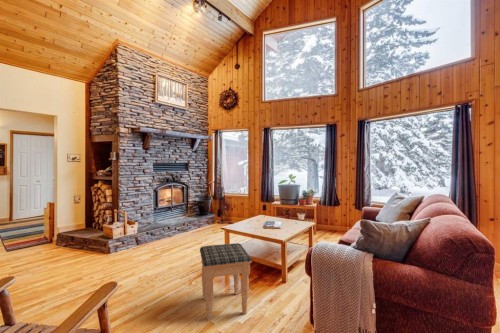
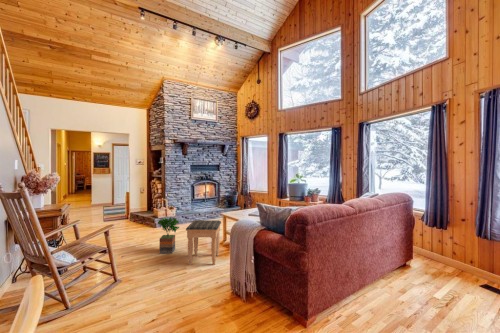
potted tree: none [137,243,176,305] -> present [158,218,179,254]

